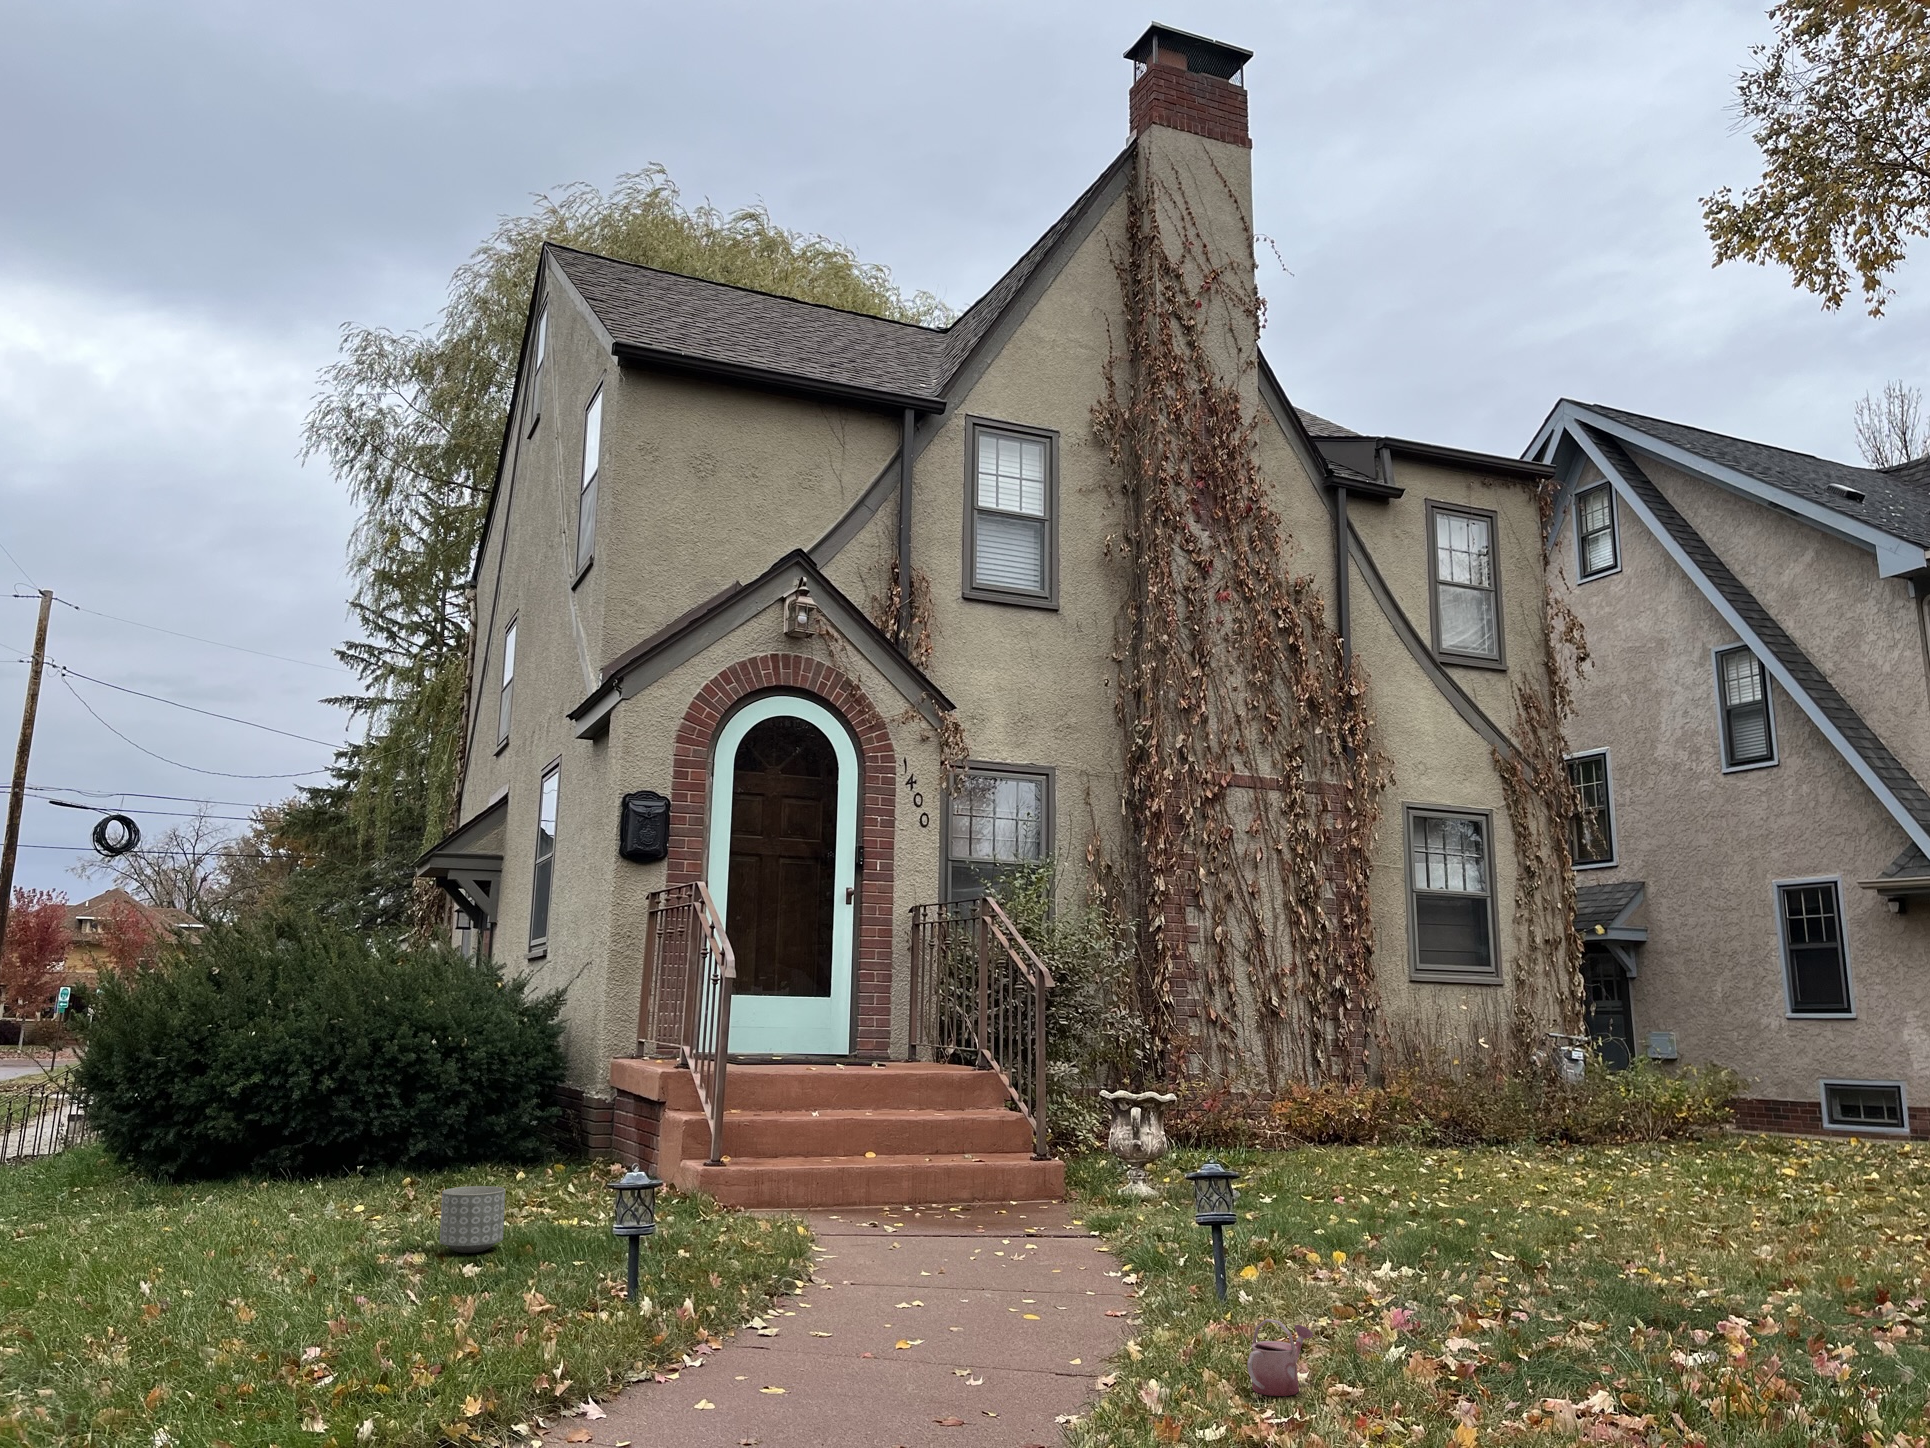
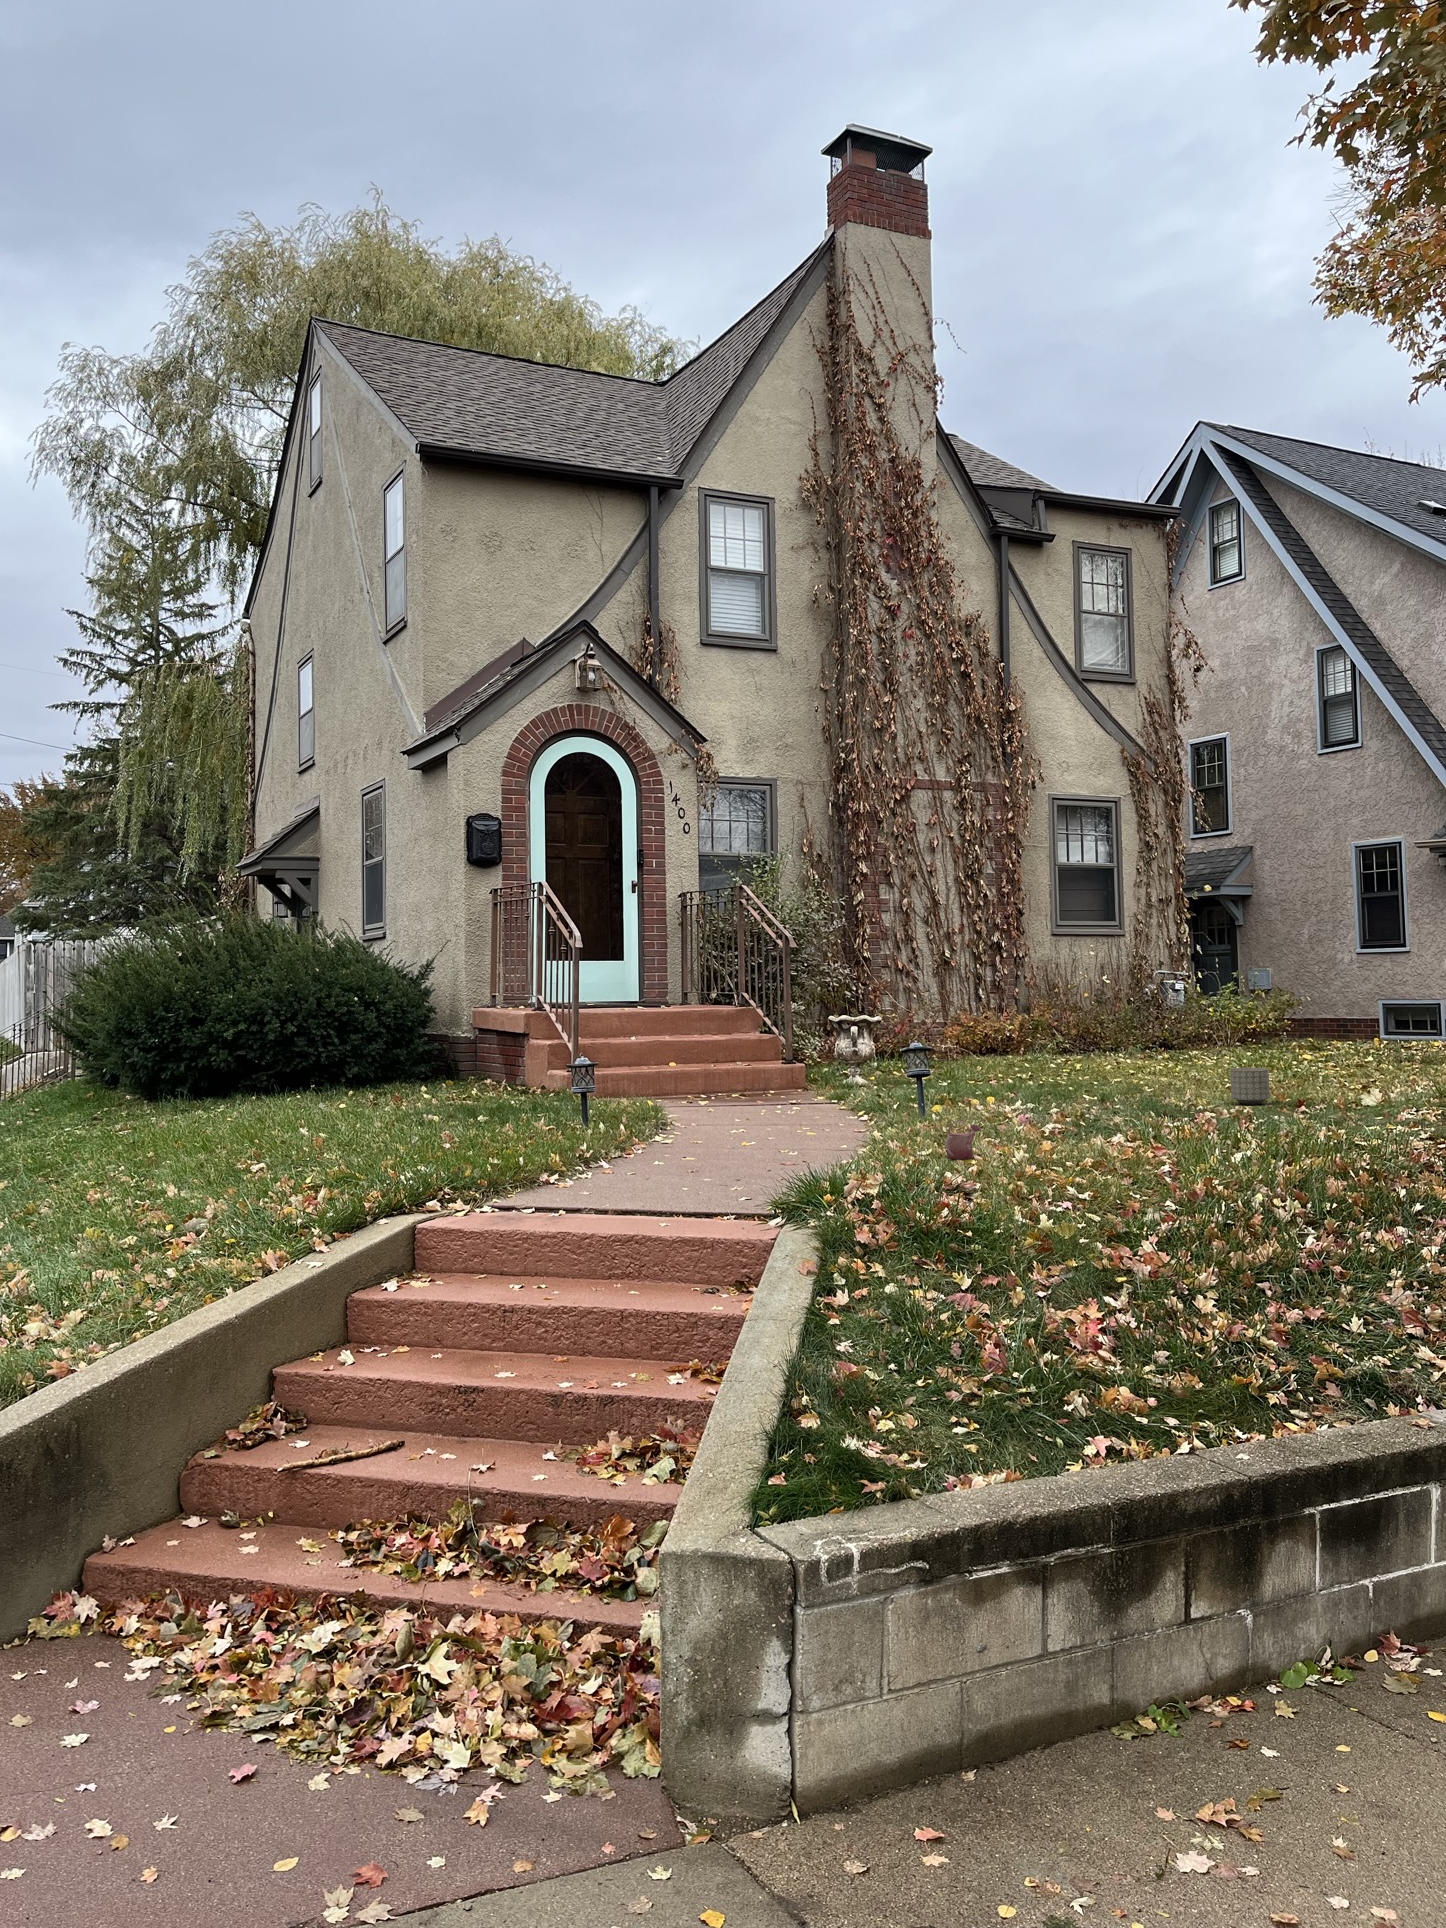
planter: present [440,1186,505,1253] -> present [1230,1068,1270,1105]

